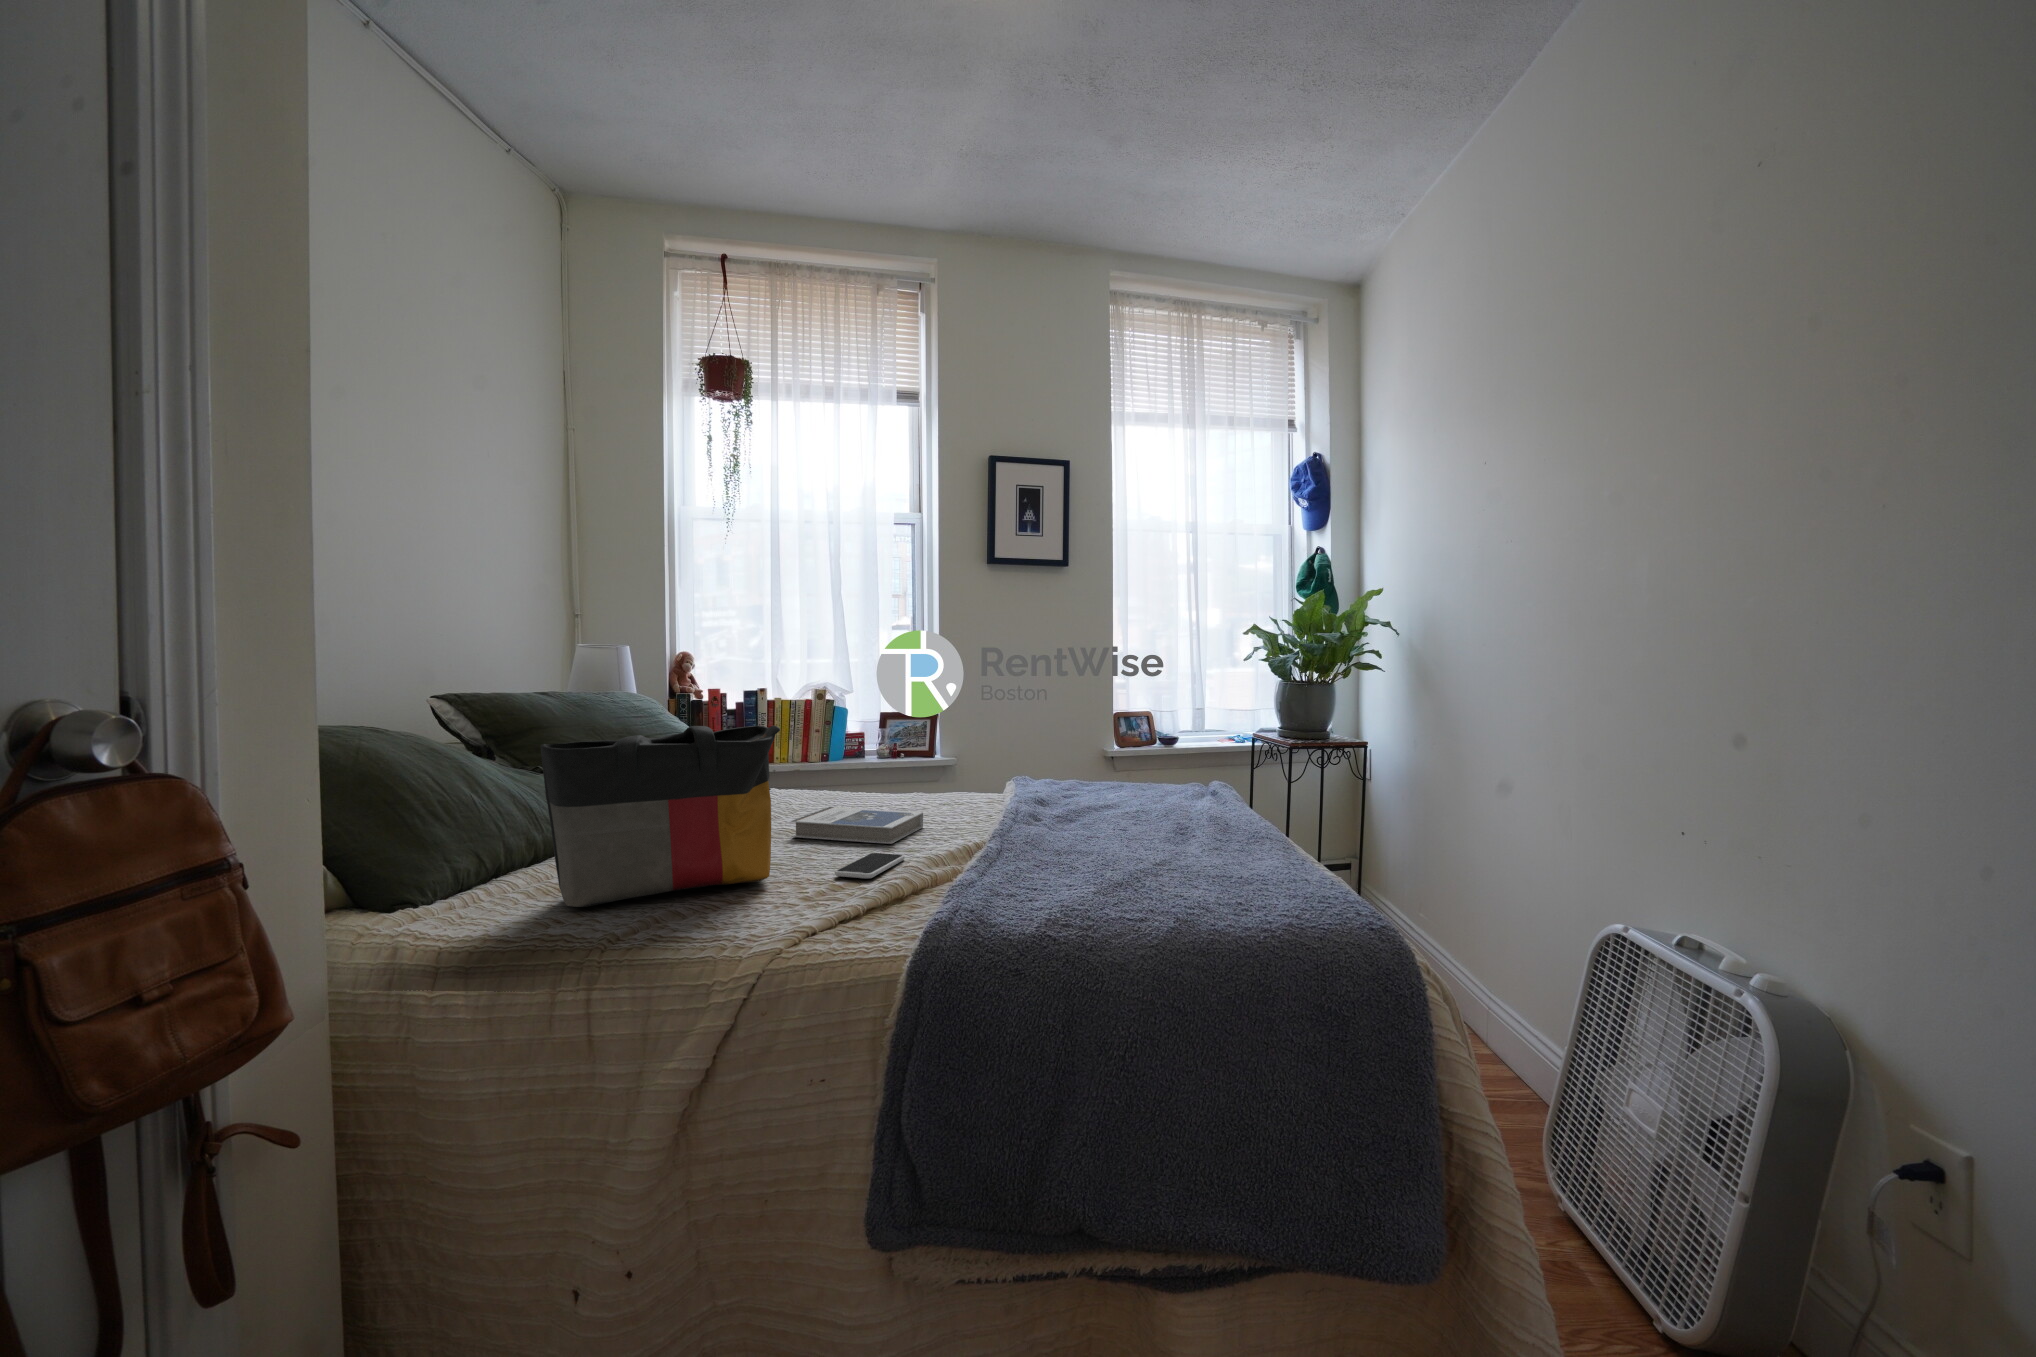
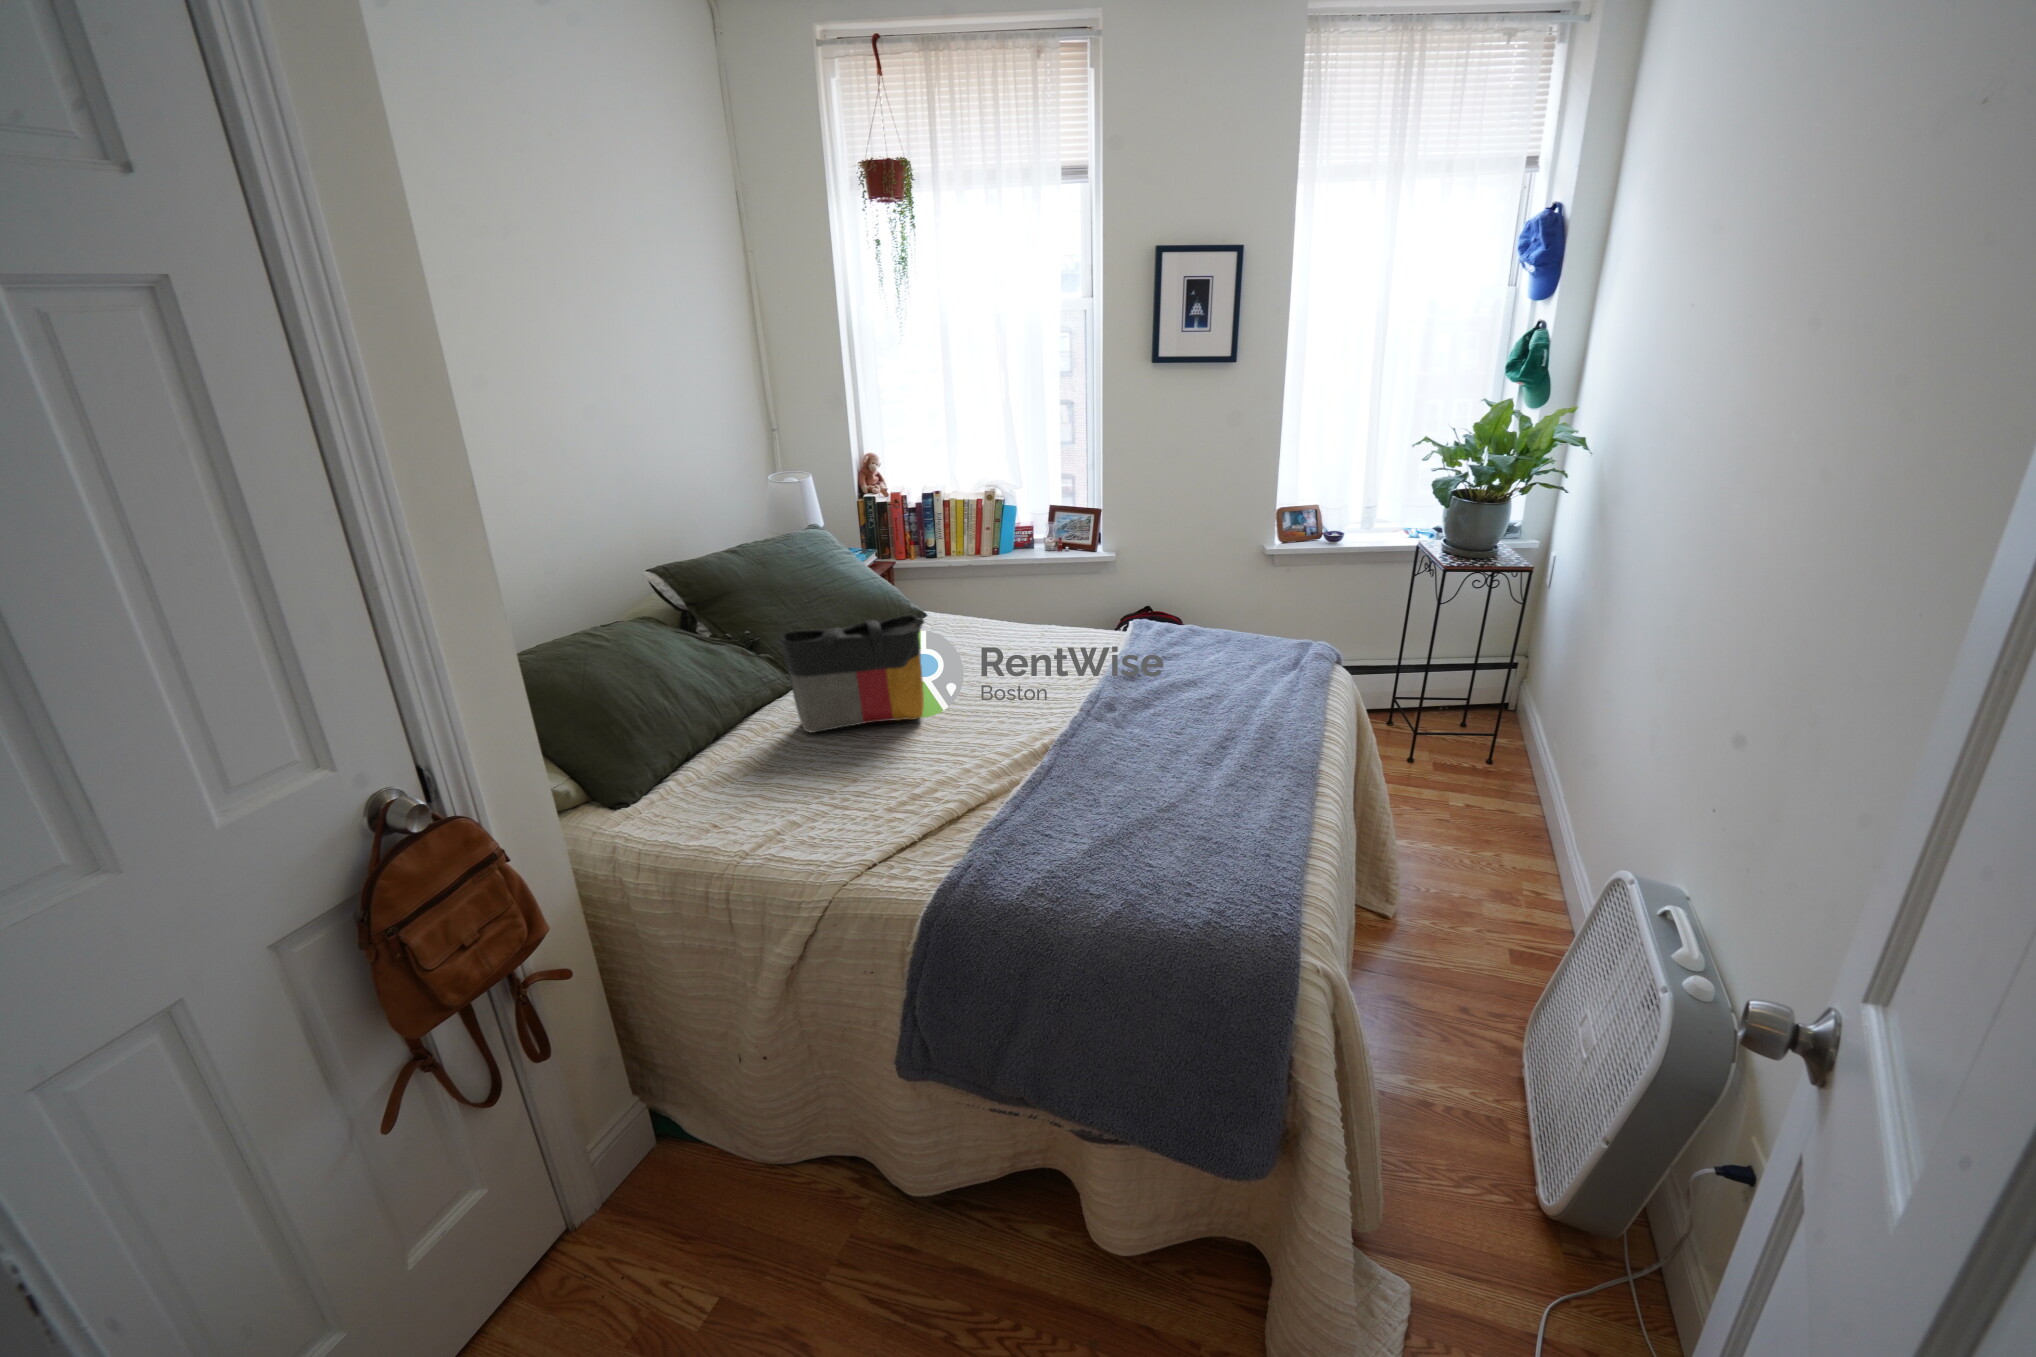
hardback book: present [791,807,923,844] -> none [945,642,1044,684]
smartphone: present [835,853,905,879] -> none [965,695,1017,721]

